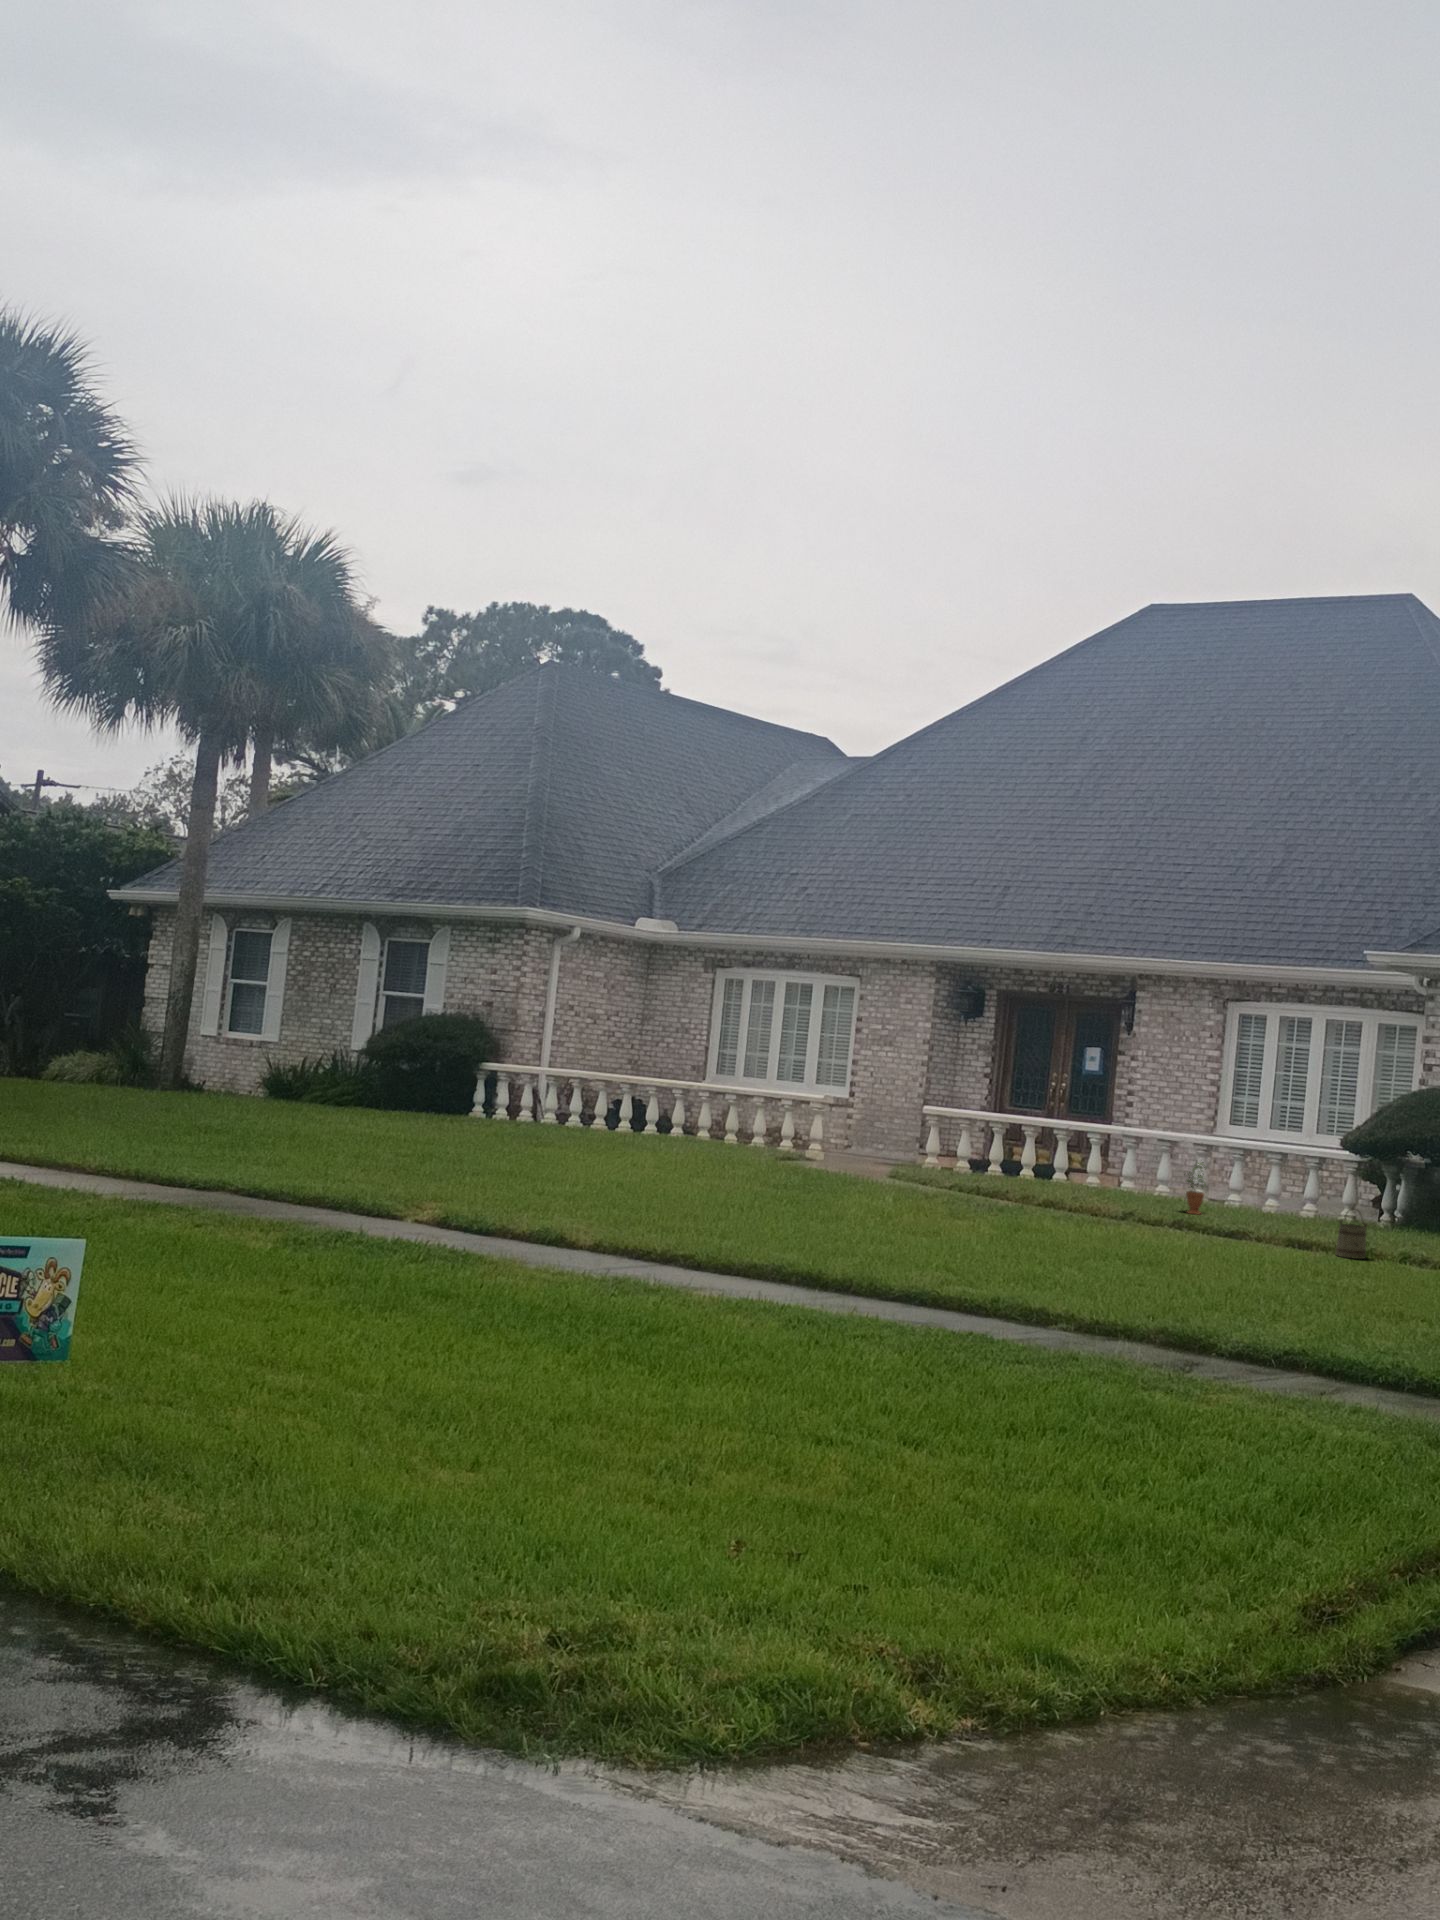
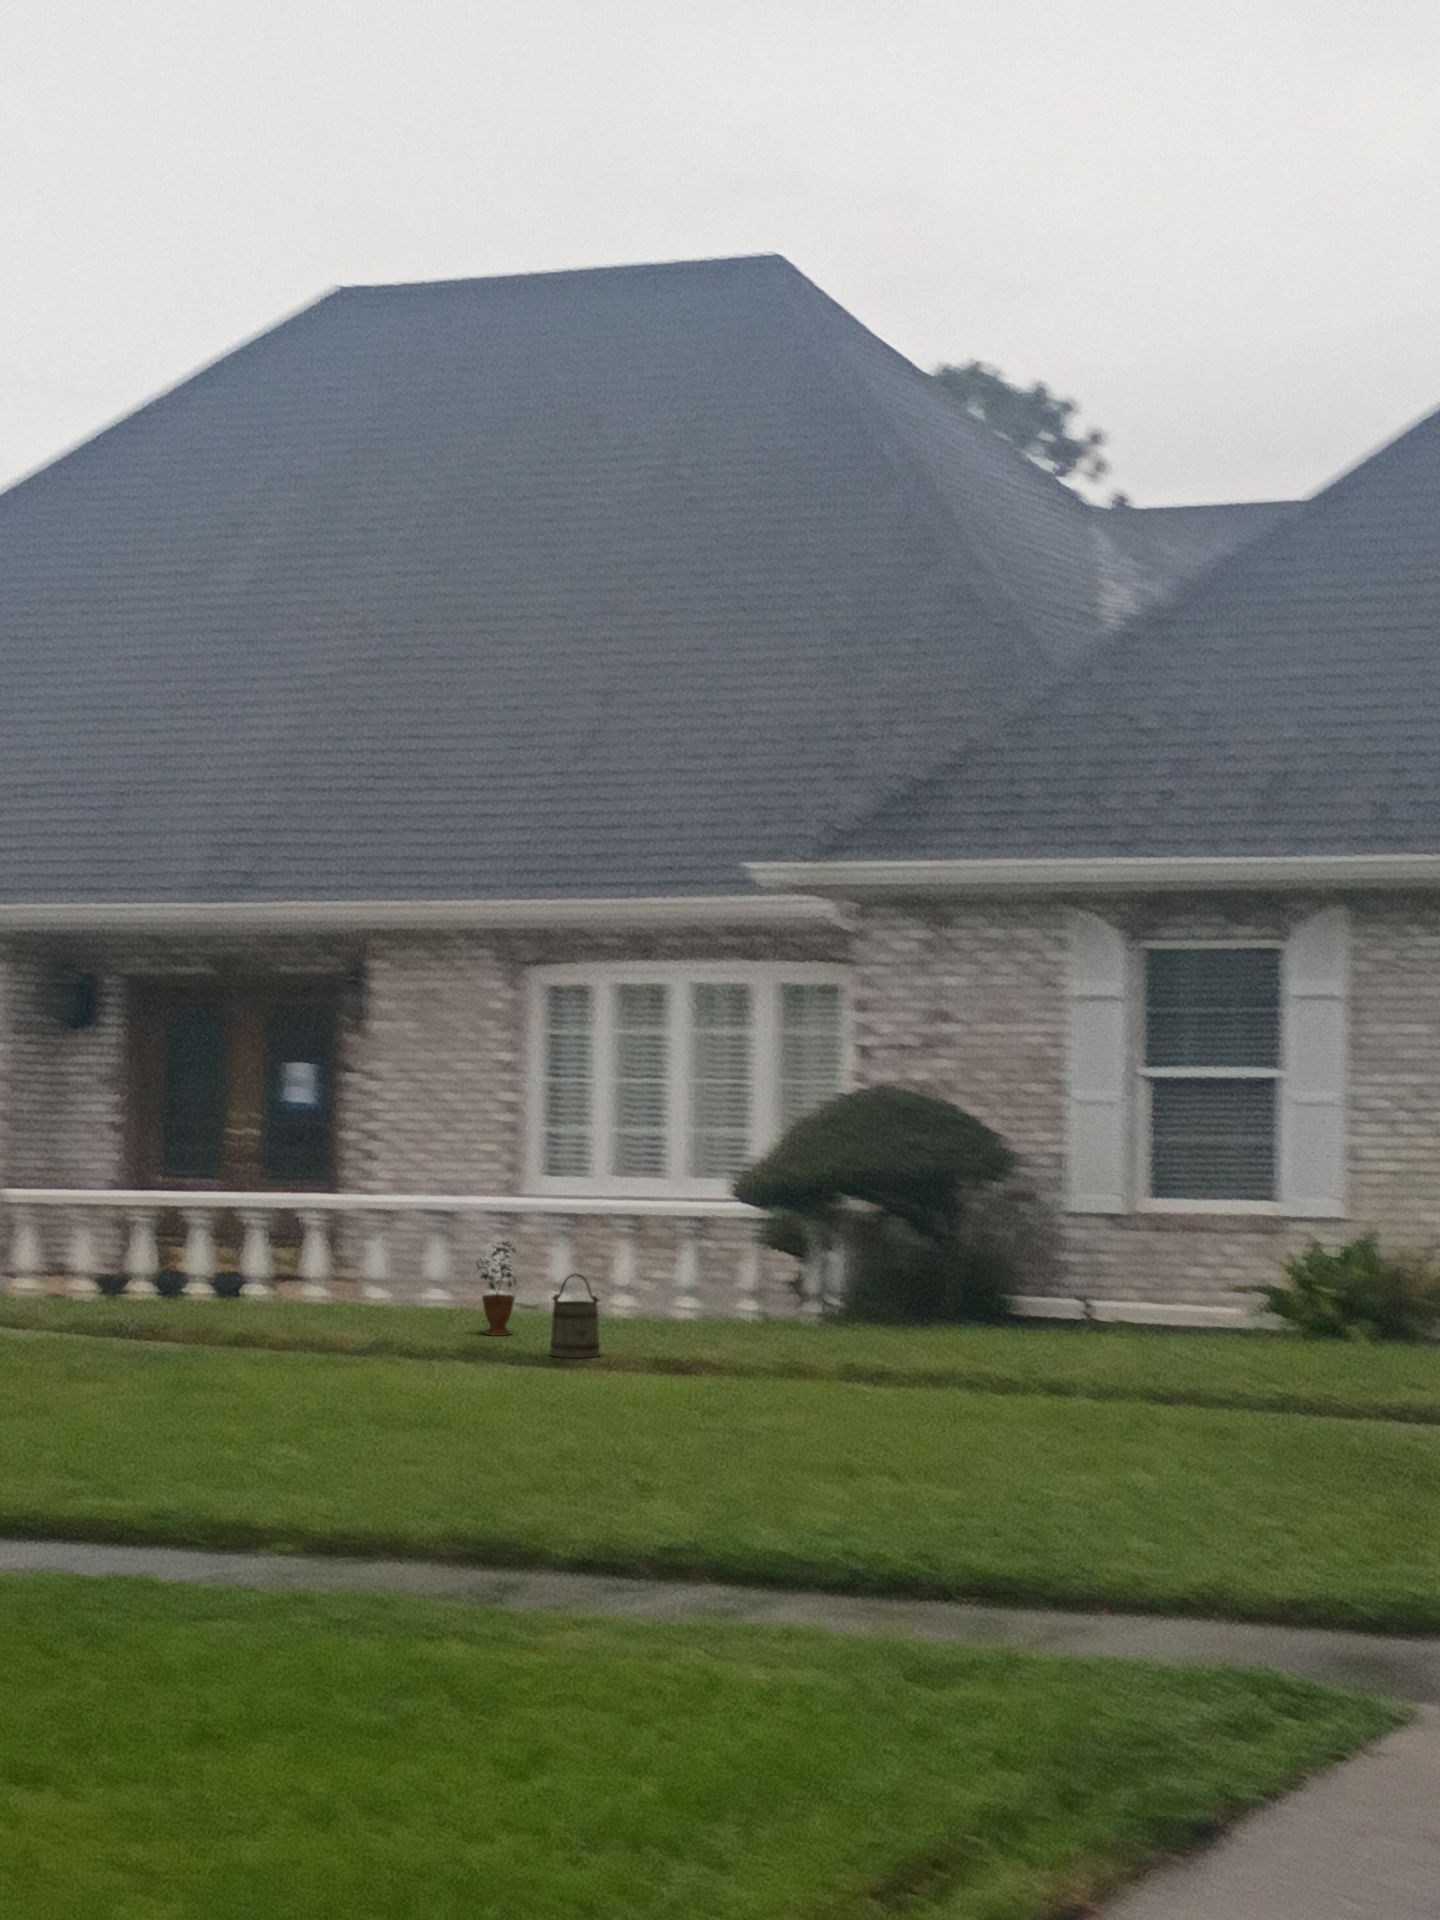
bucket: present [1336,1213,1367,1259] -> present [550,1274,599,1358]

